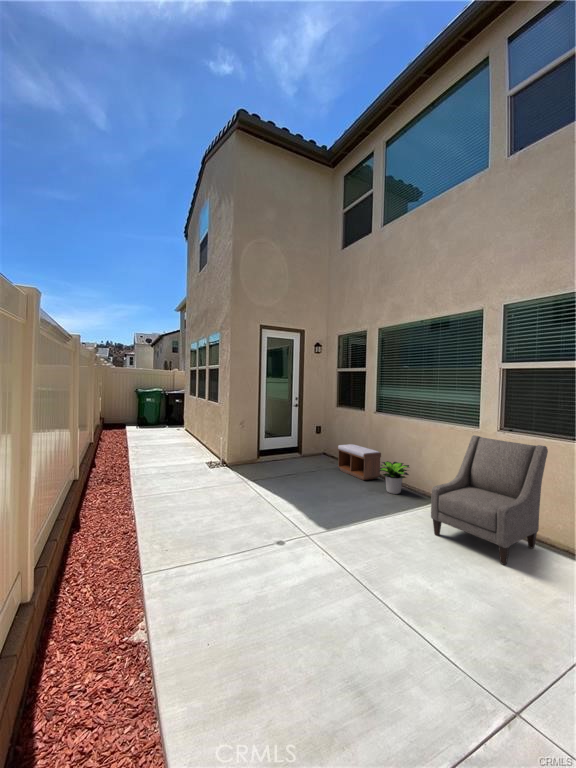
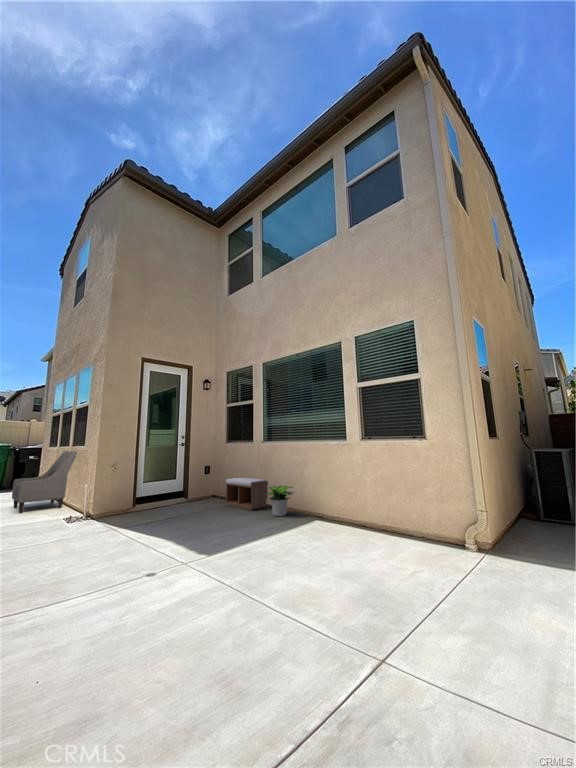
chair: present [431,435,548,565] -> present [12,451,77,513]

